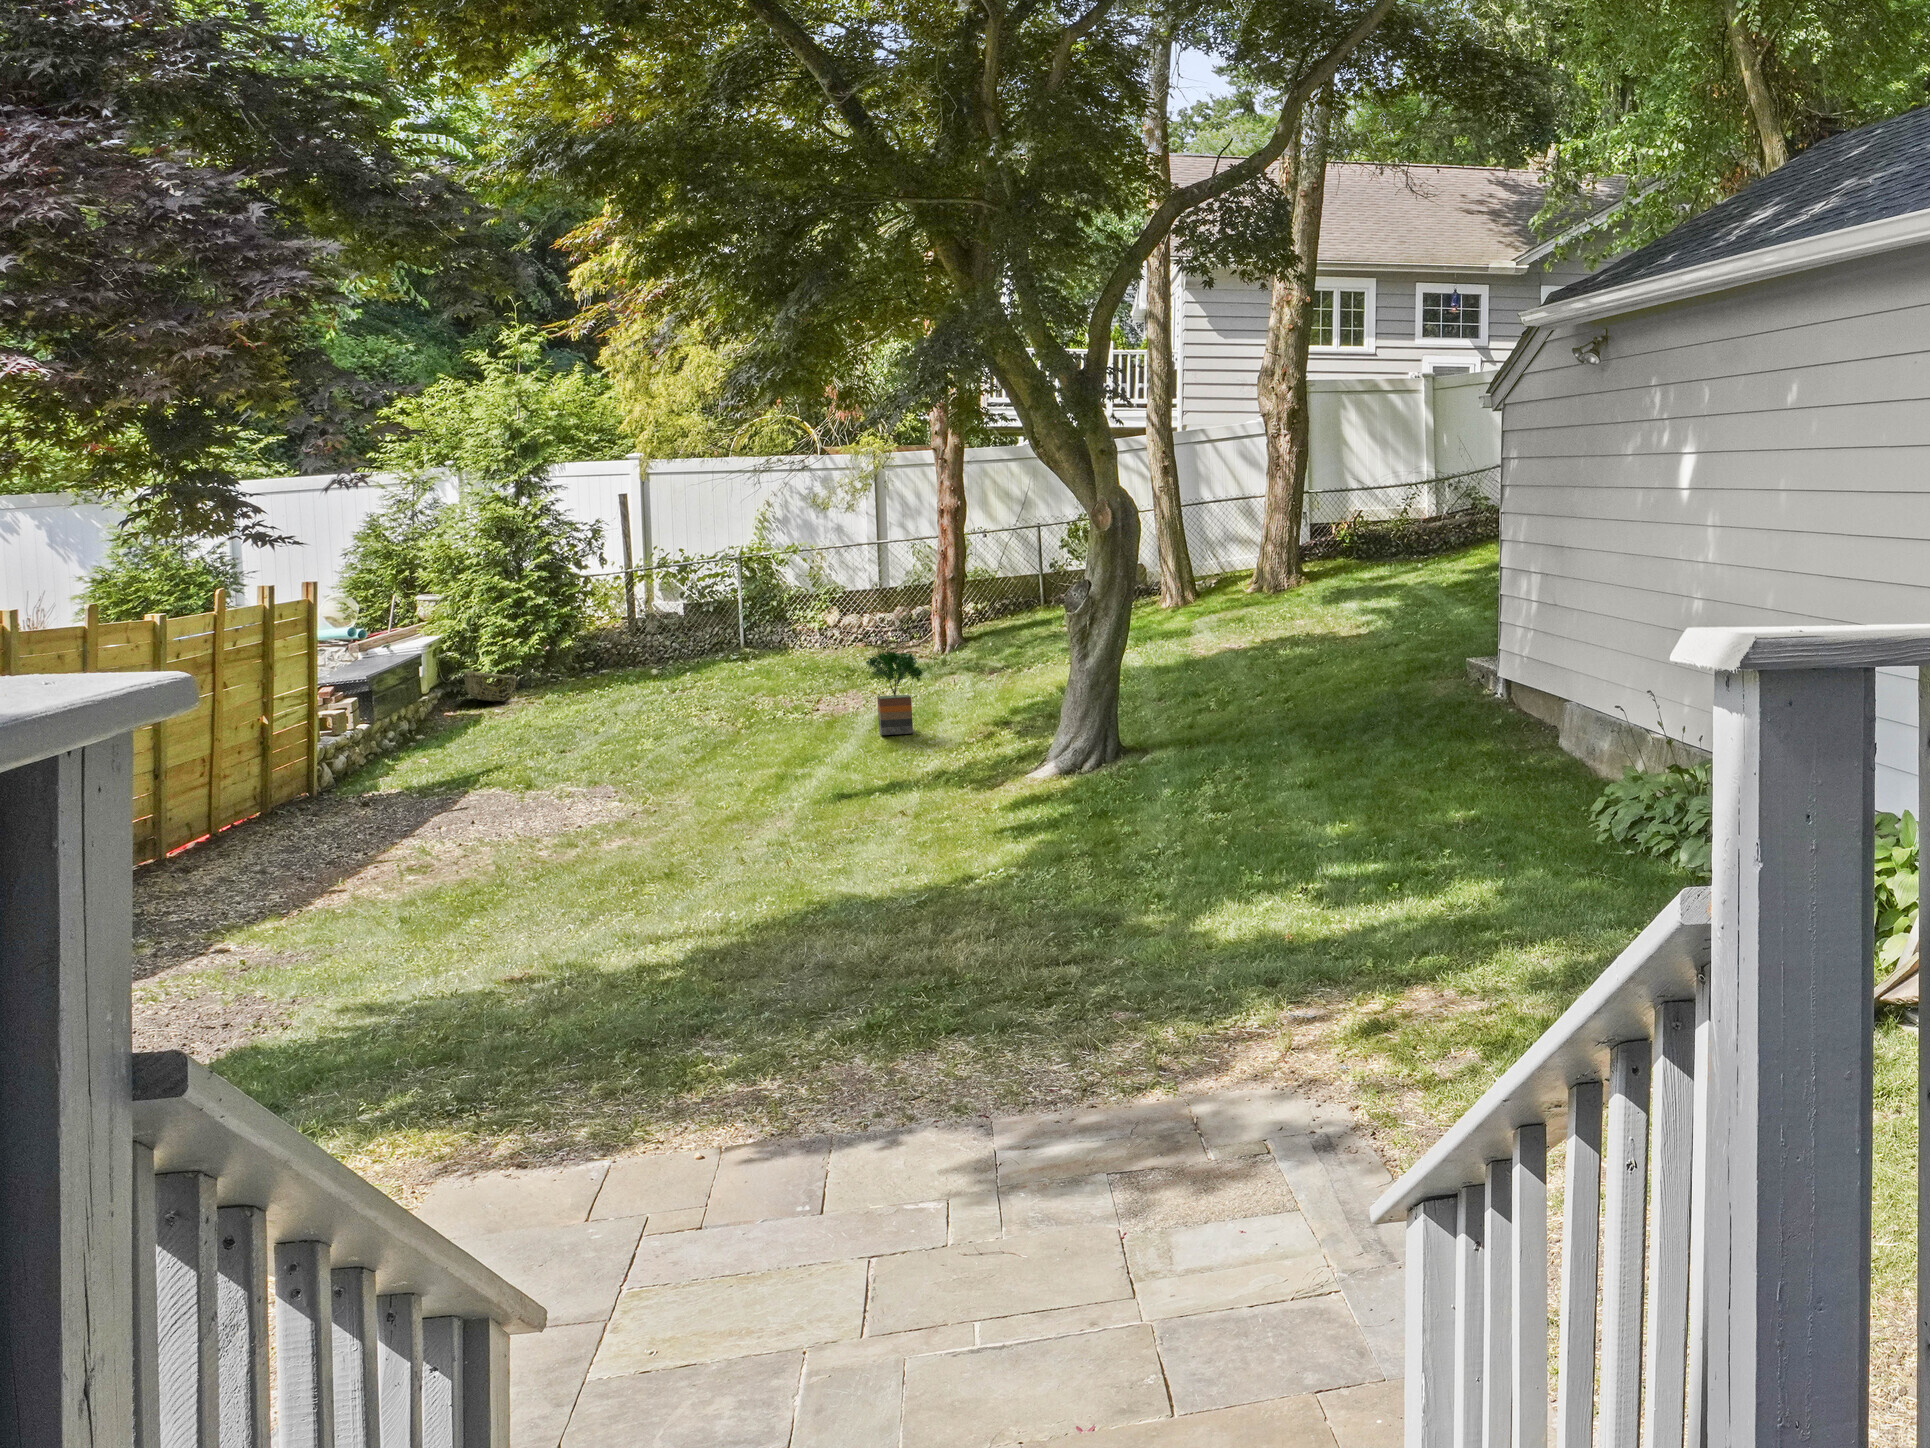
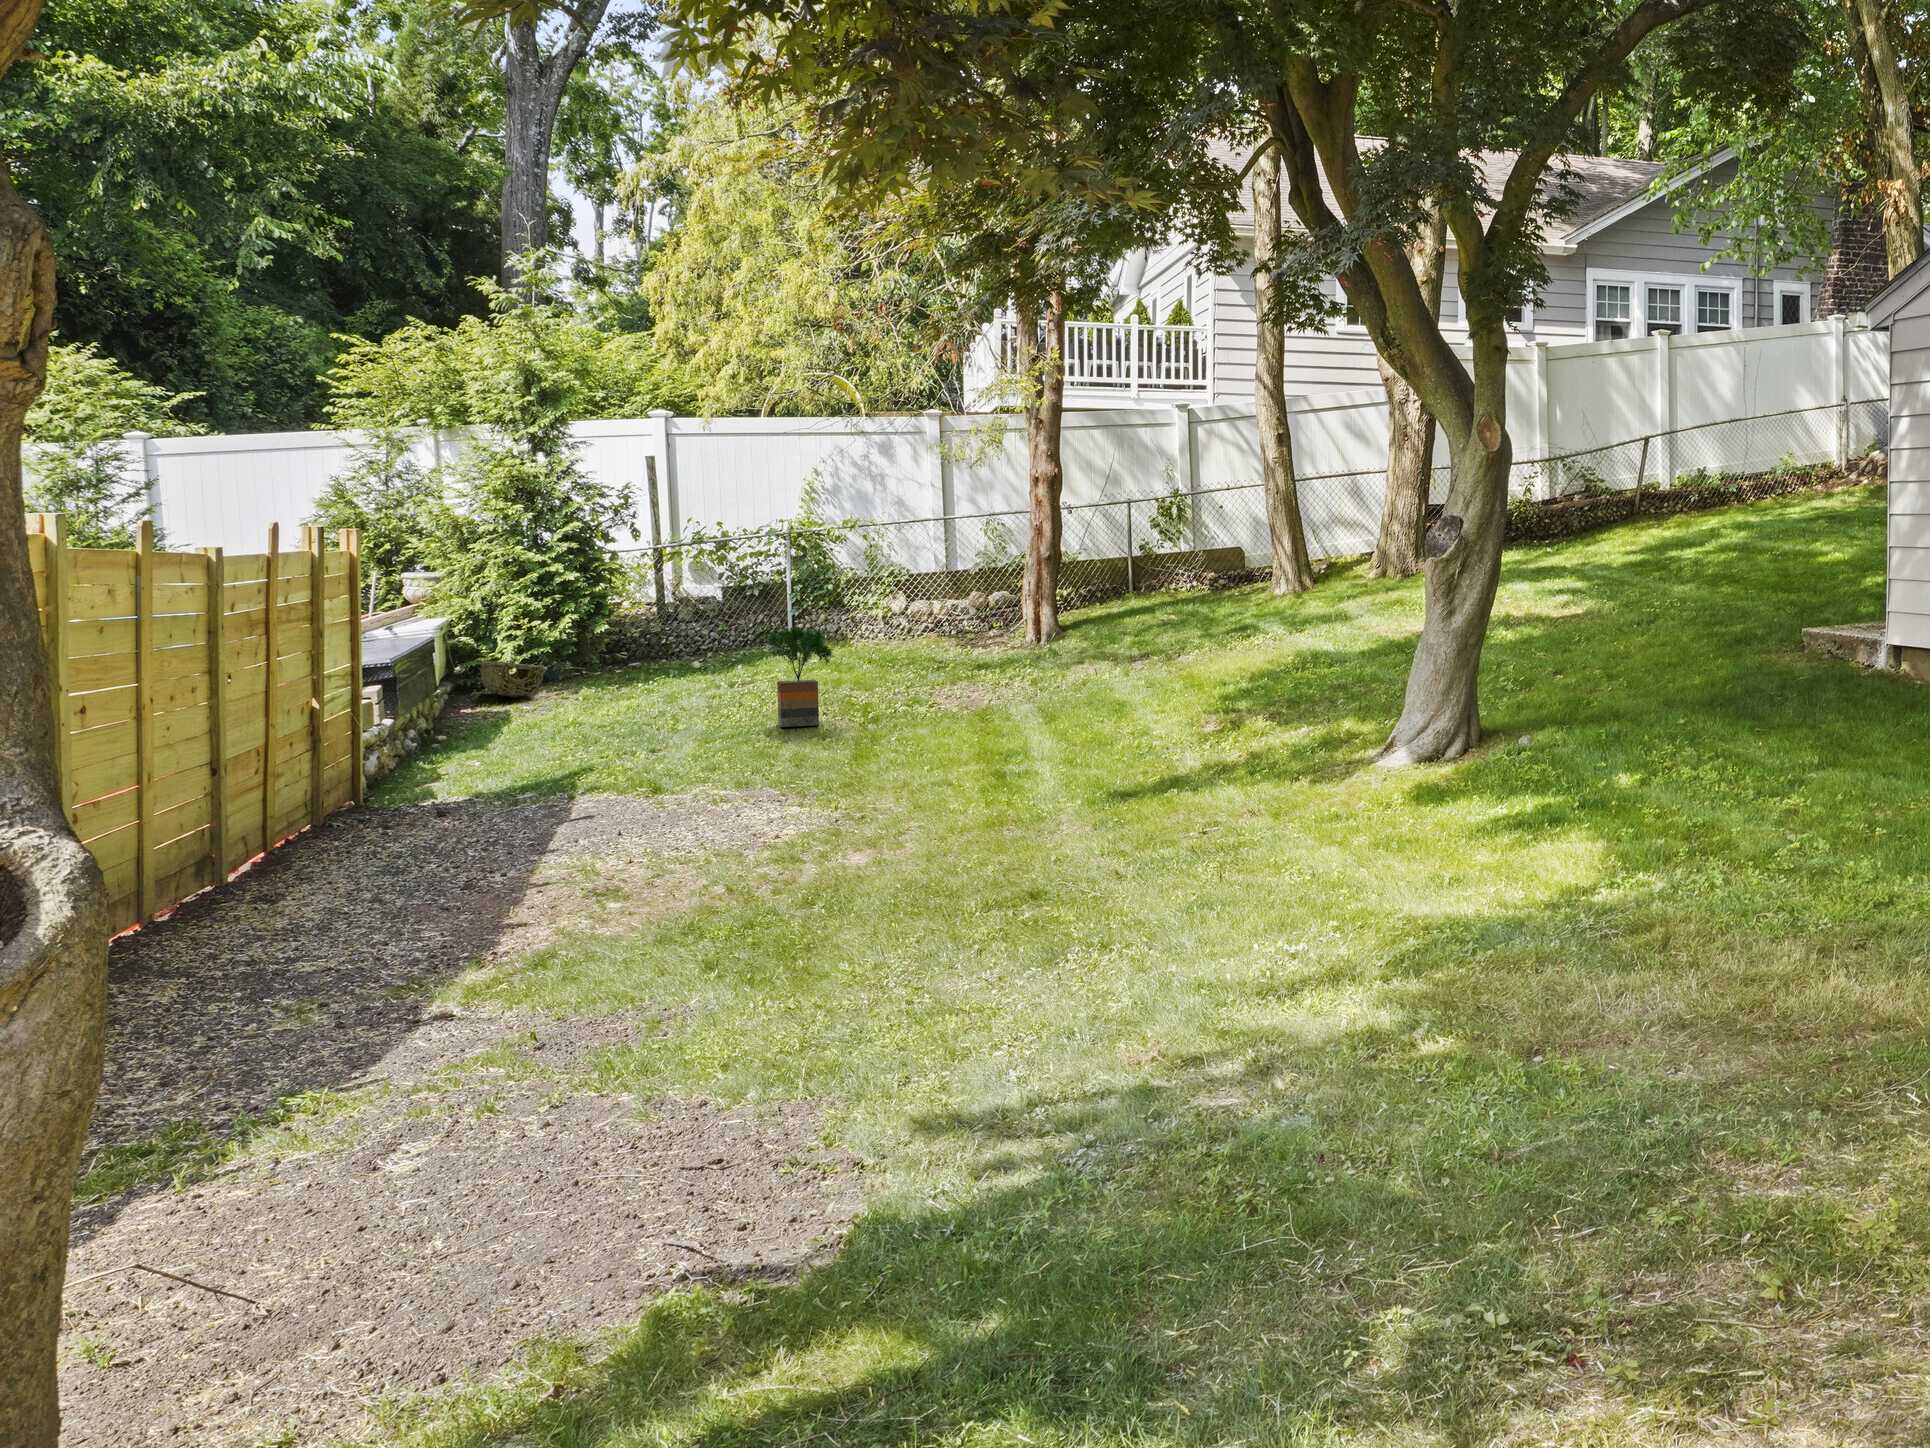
potted tree: present [866,652,923,735] -> present [765,627,832,727]

